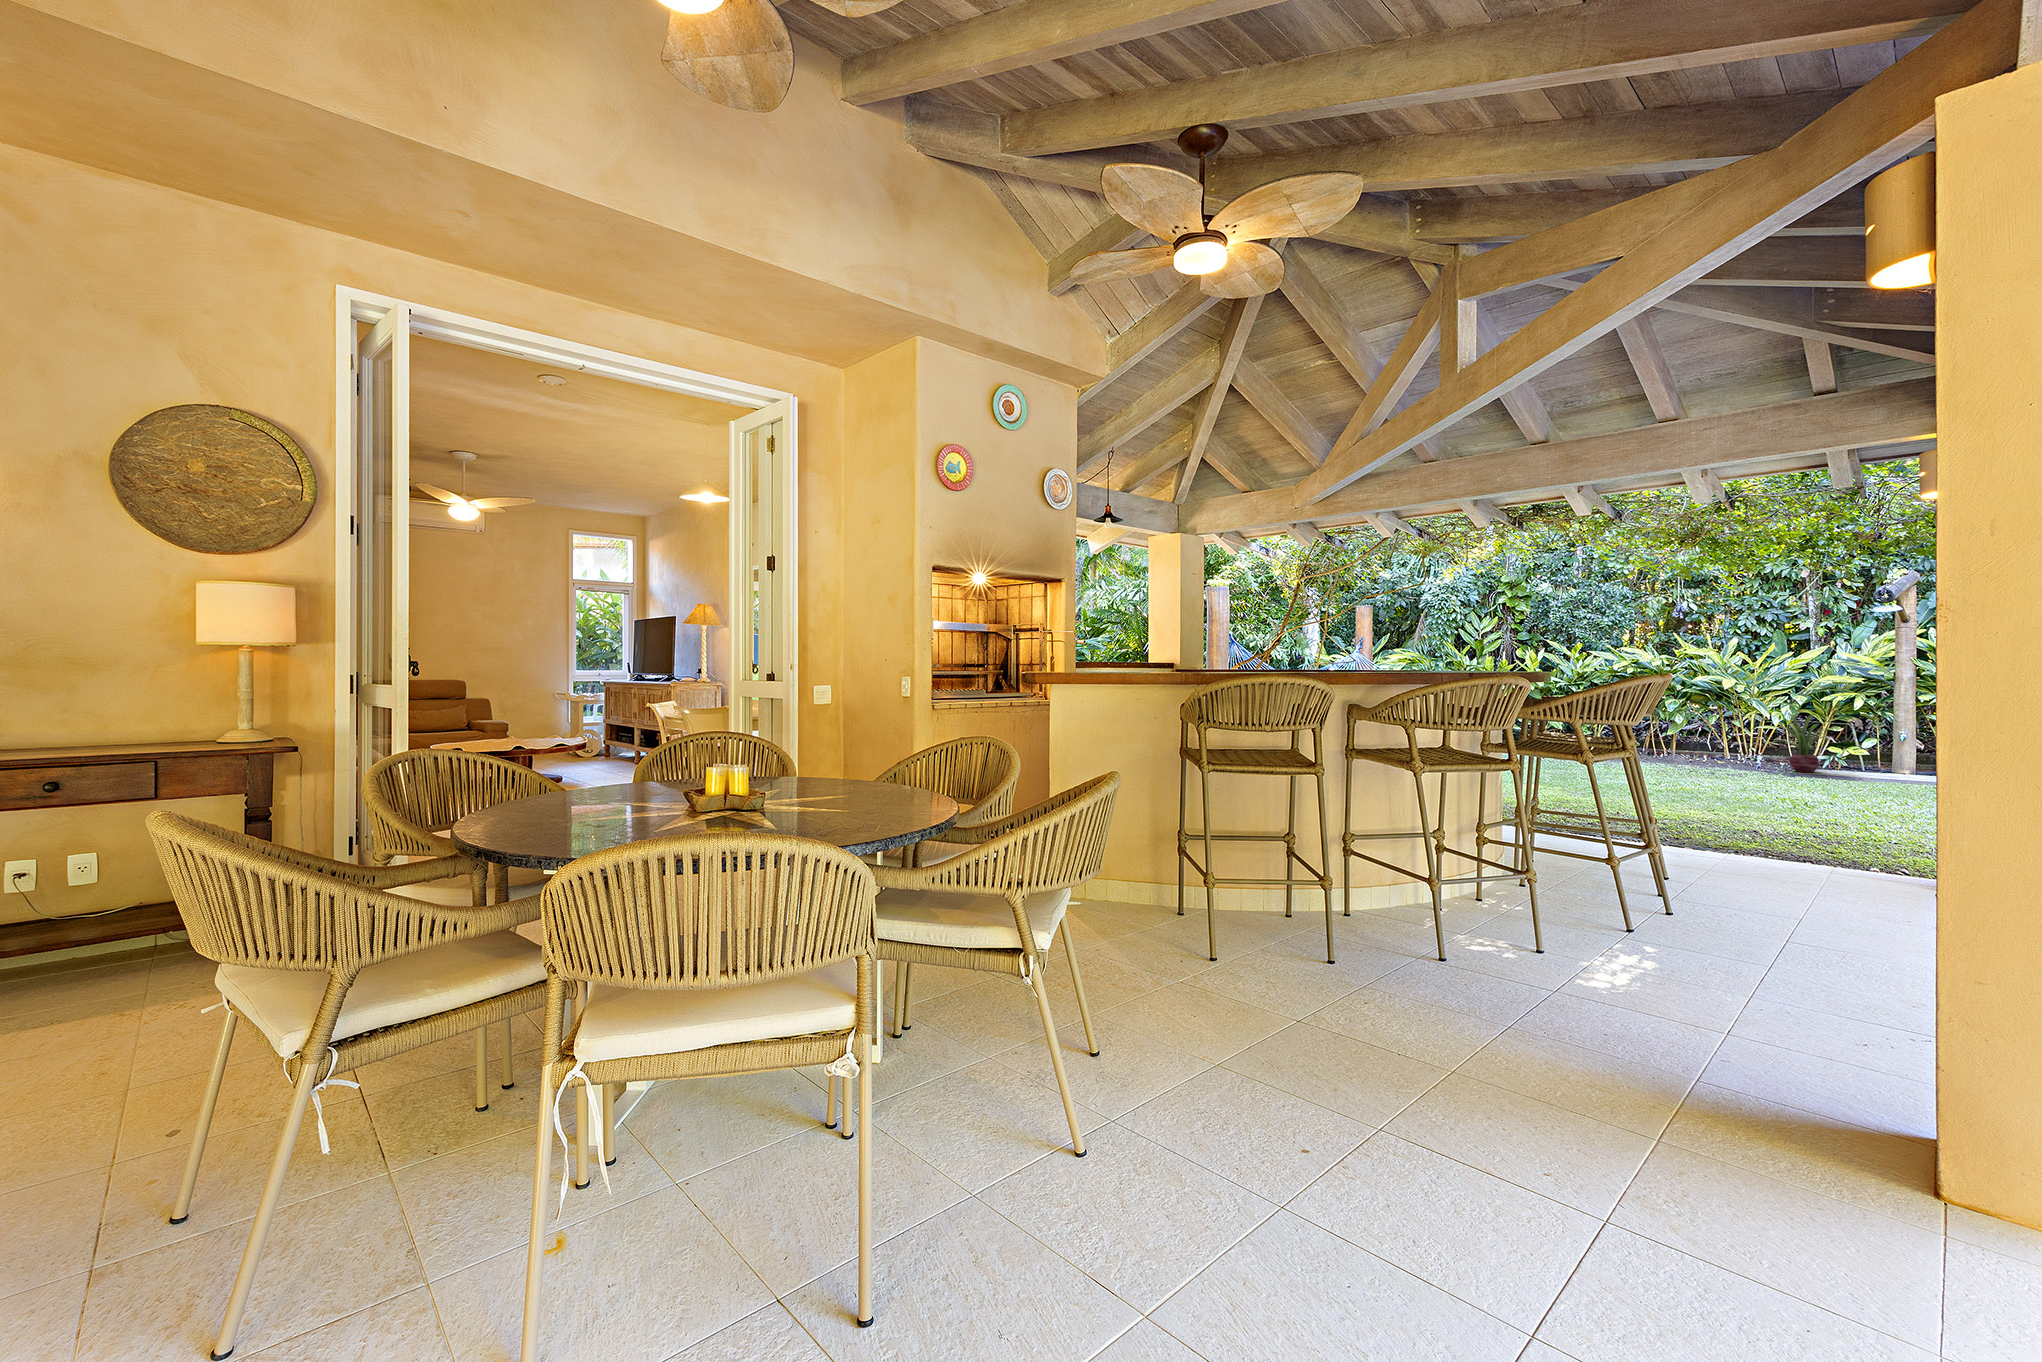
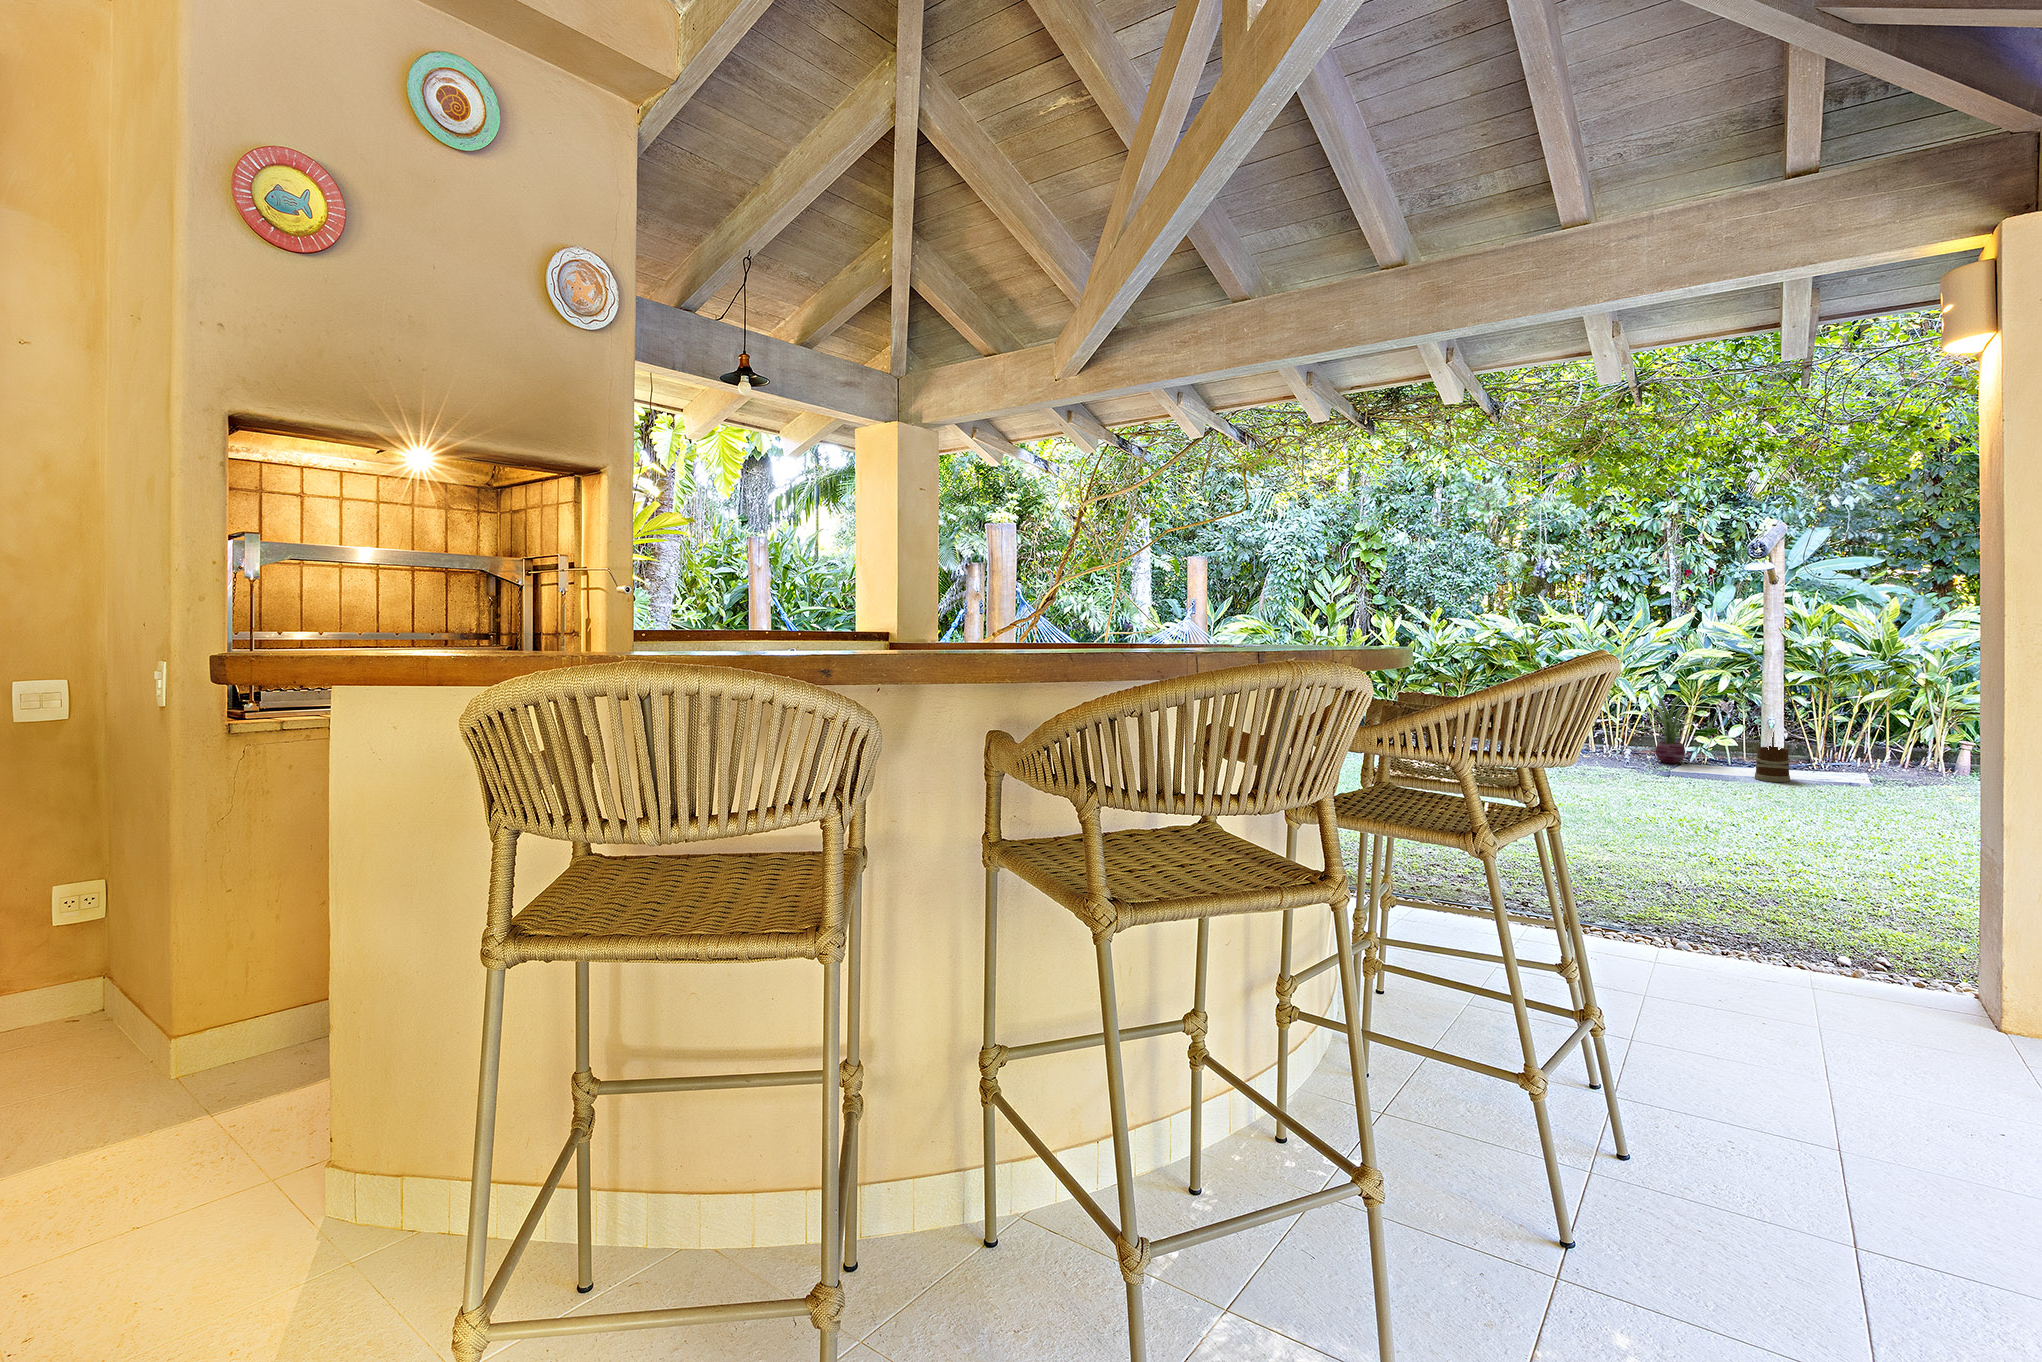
wooden bucket: none [1887,740,1924,786] -> present [1755,732,1790,782]

